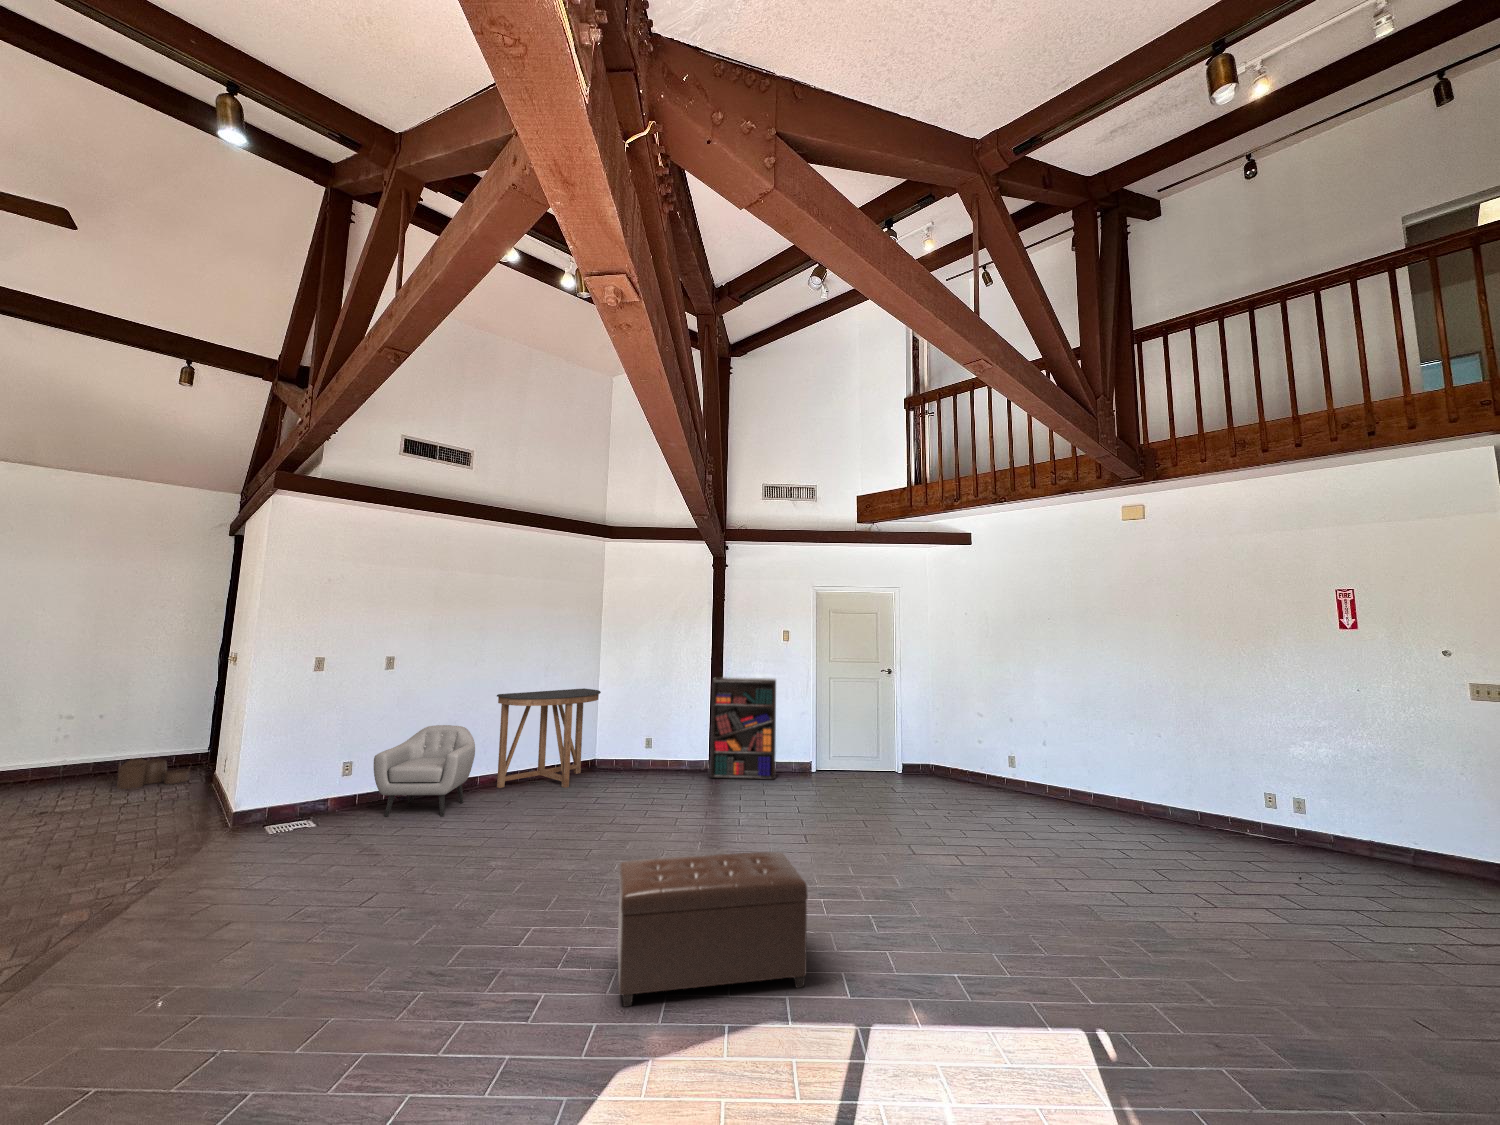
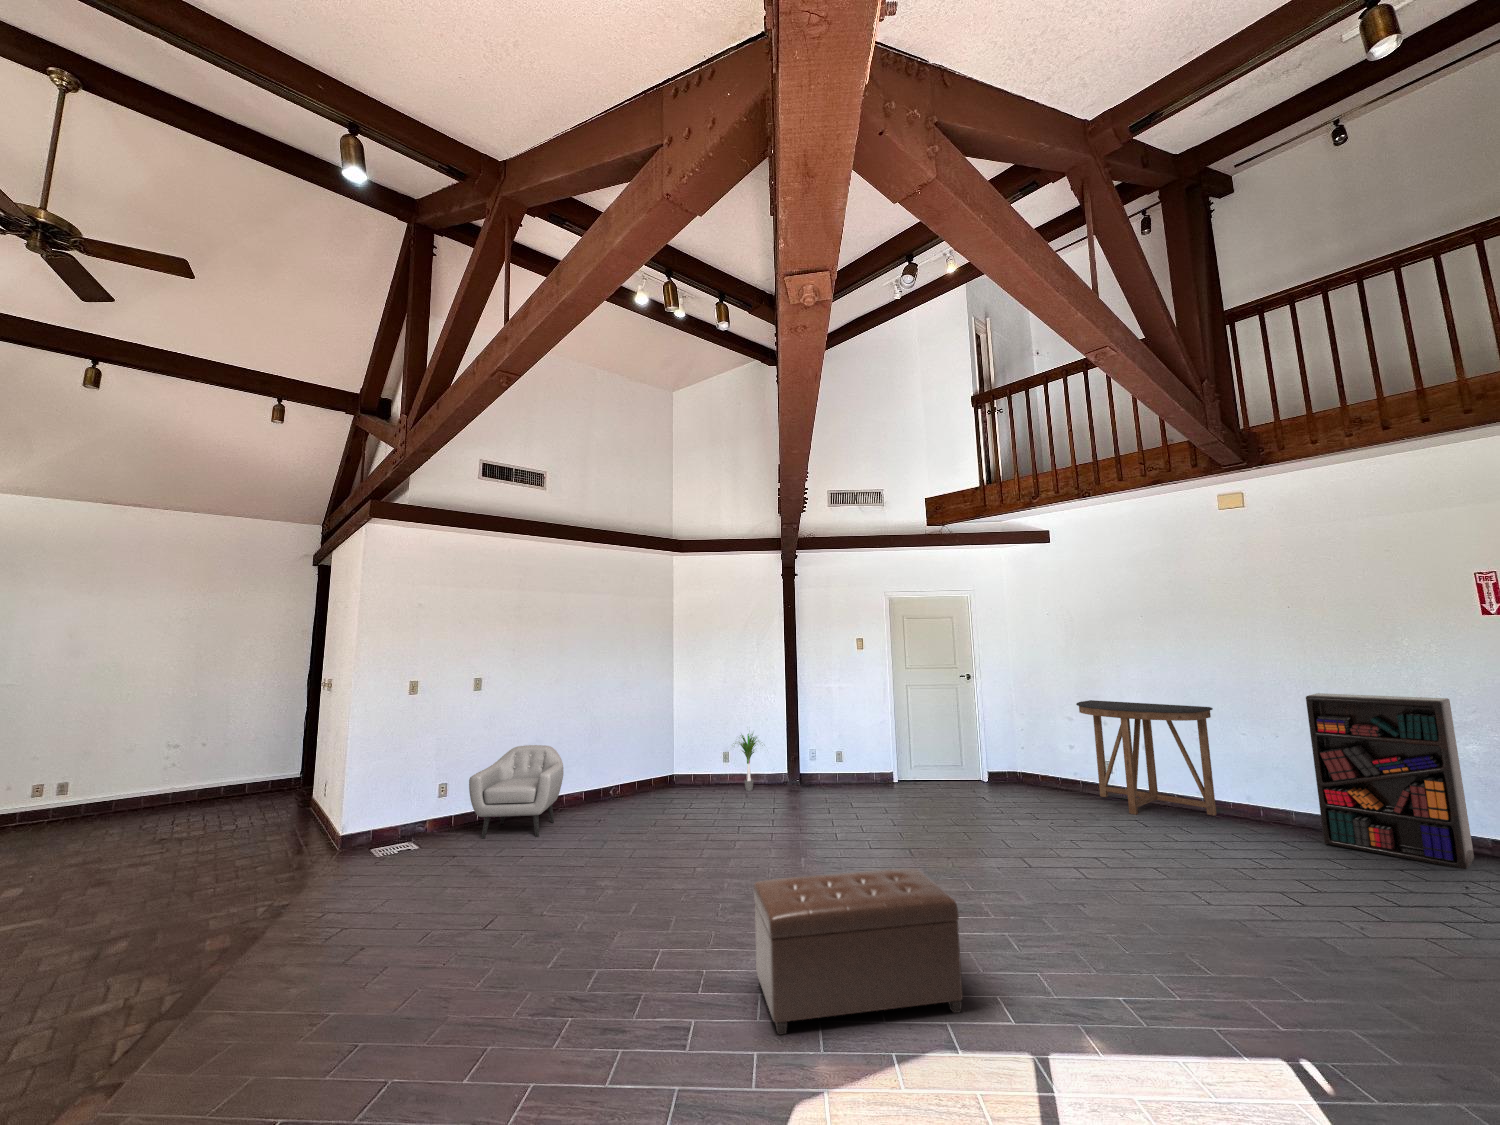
bookshelf: present [711,677,776,780] -> present [1306,693,1474,869]
console table: present [497,688,601,788] -> present [1076,700,1216,815]
potted plant: none [649,712,690,777] -> present [735,733,757,791]
woven basket: present [117,757,190,789] -> none [221,784,288,817]

